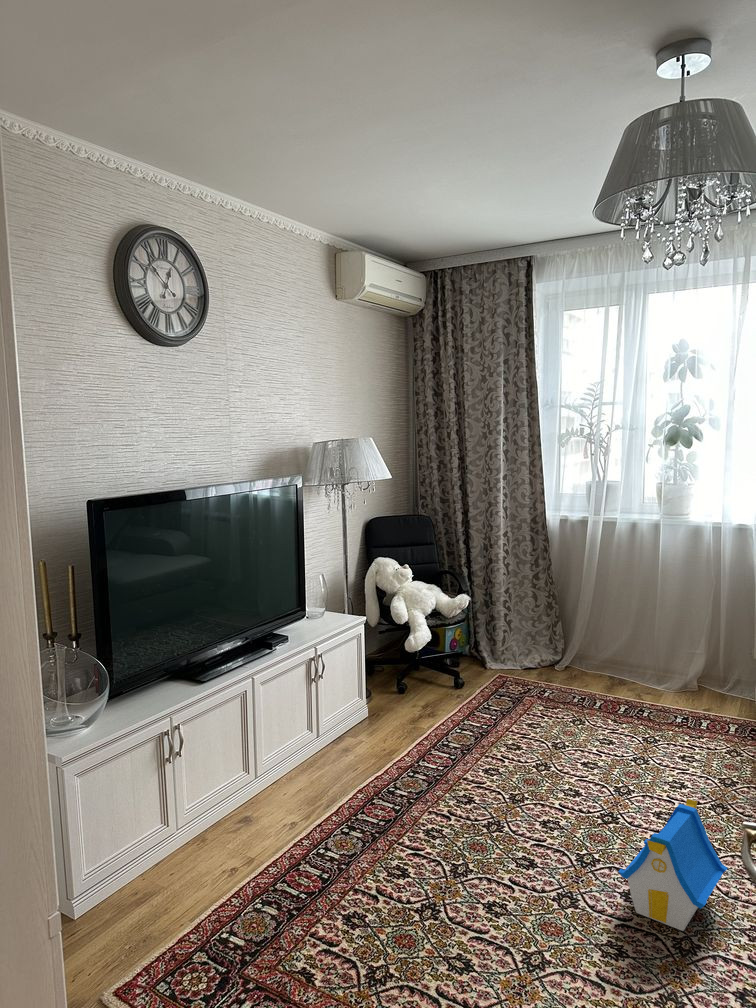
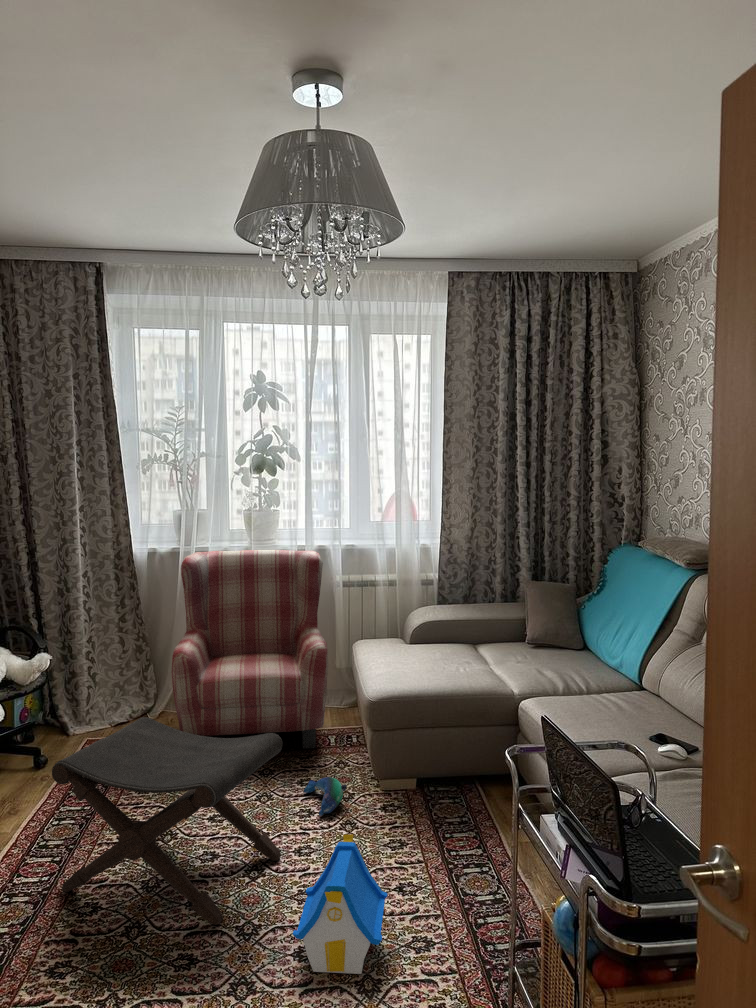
armchair: none [567,521,732,724] -> present [171,550,328,749]
footstool: none [443,658,645,847] -> present [52,717,282,925]
plush toy: none [680,751,724,786] -> present [304,777,347,816]

